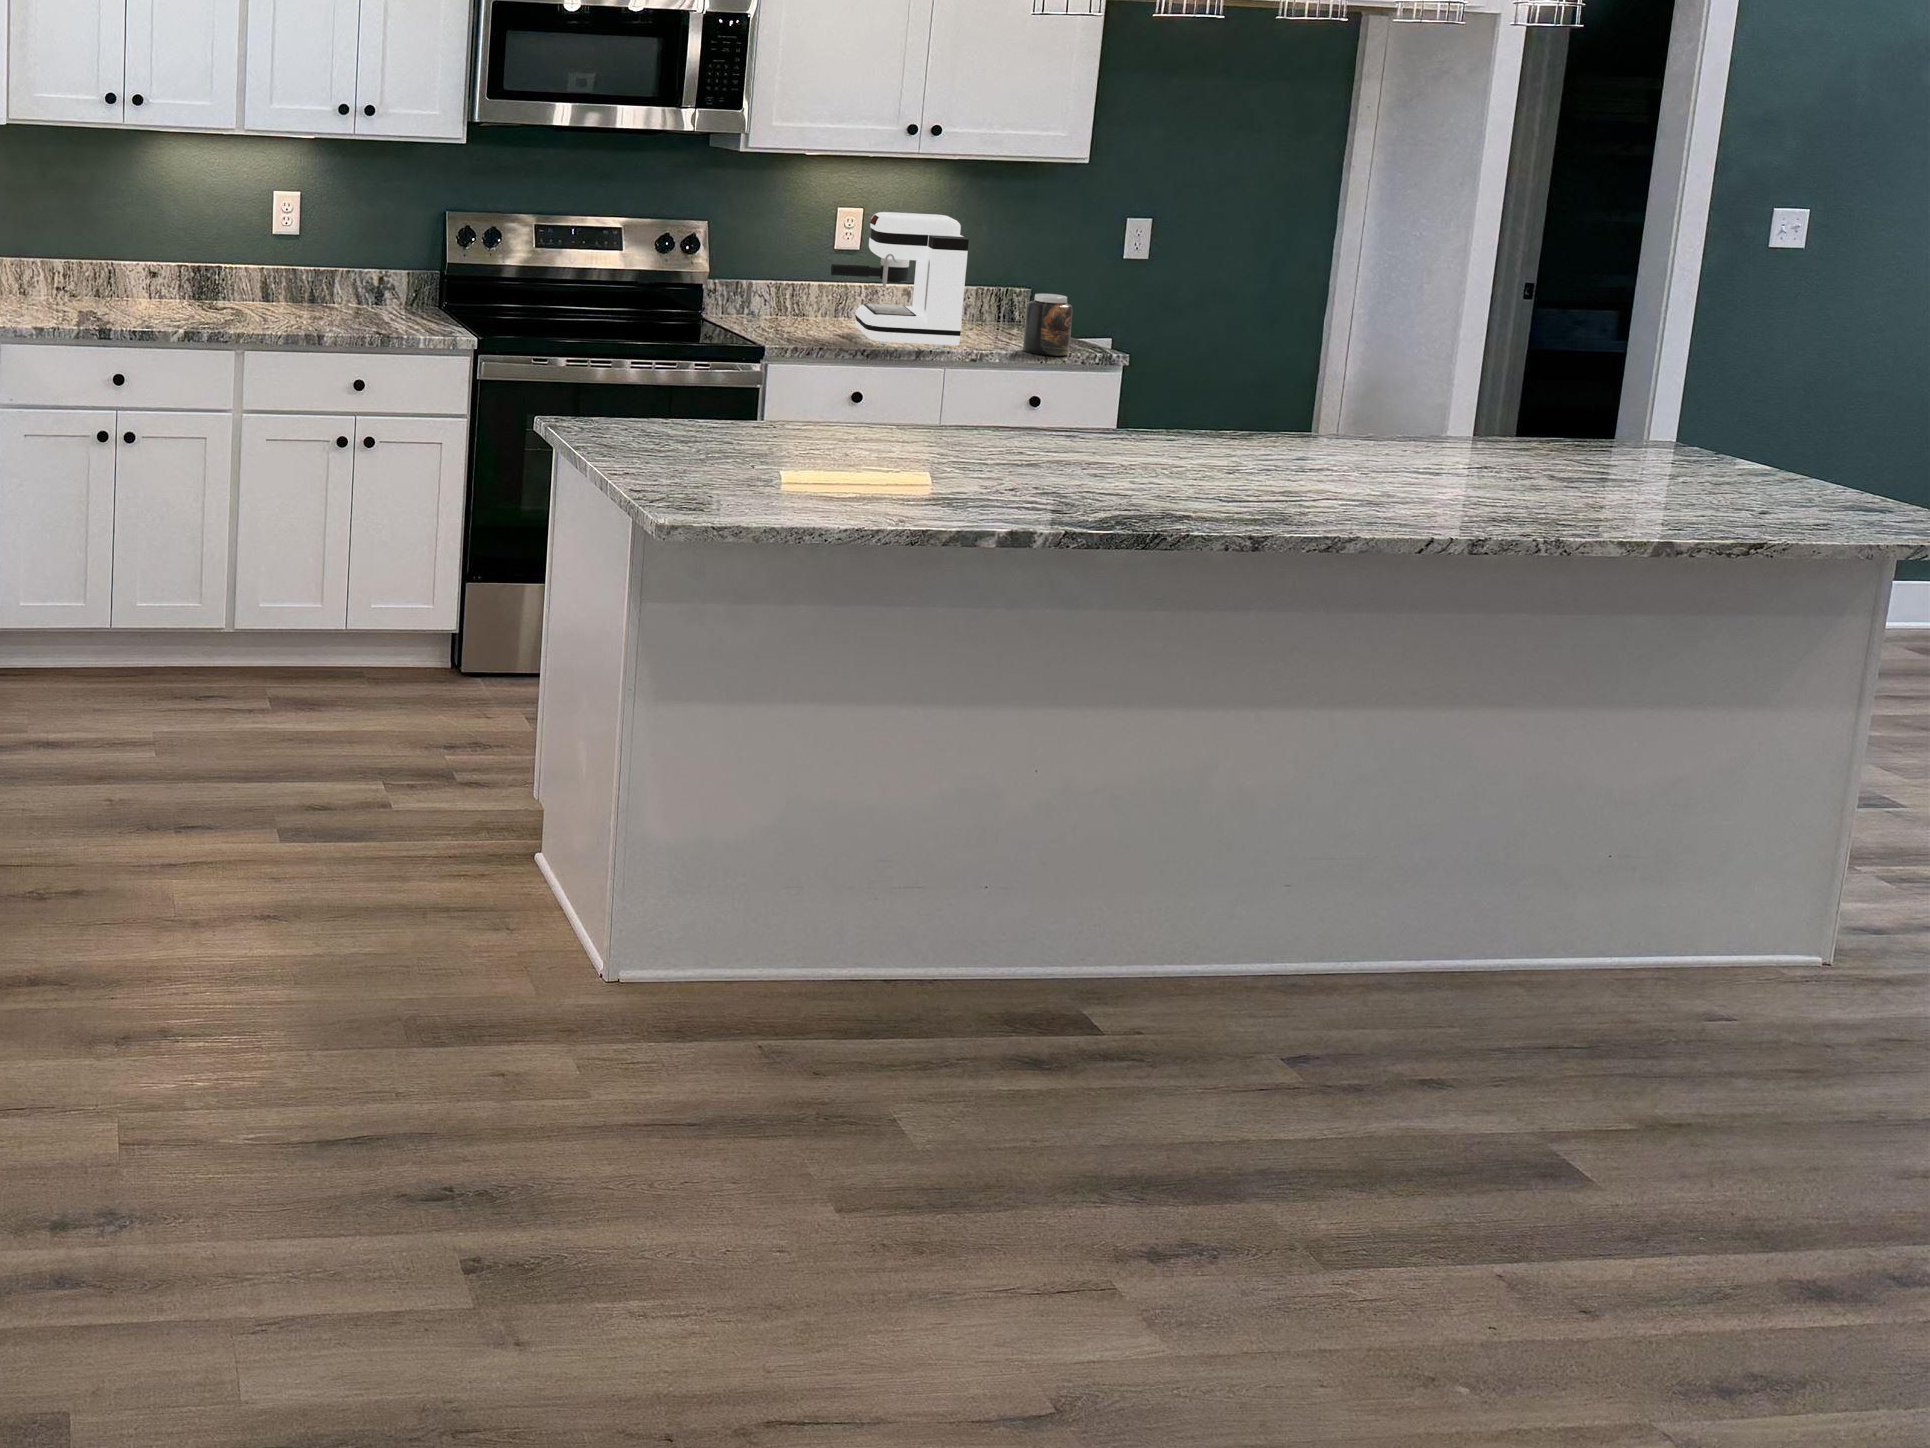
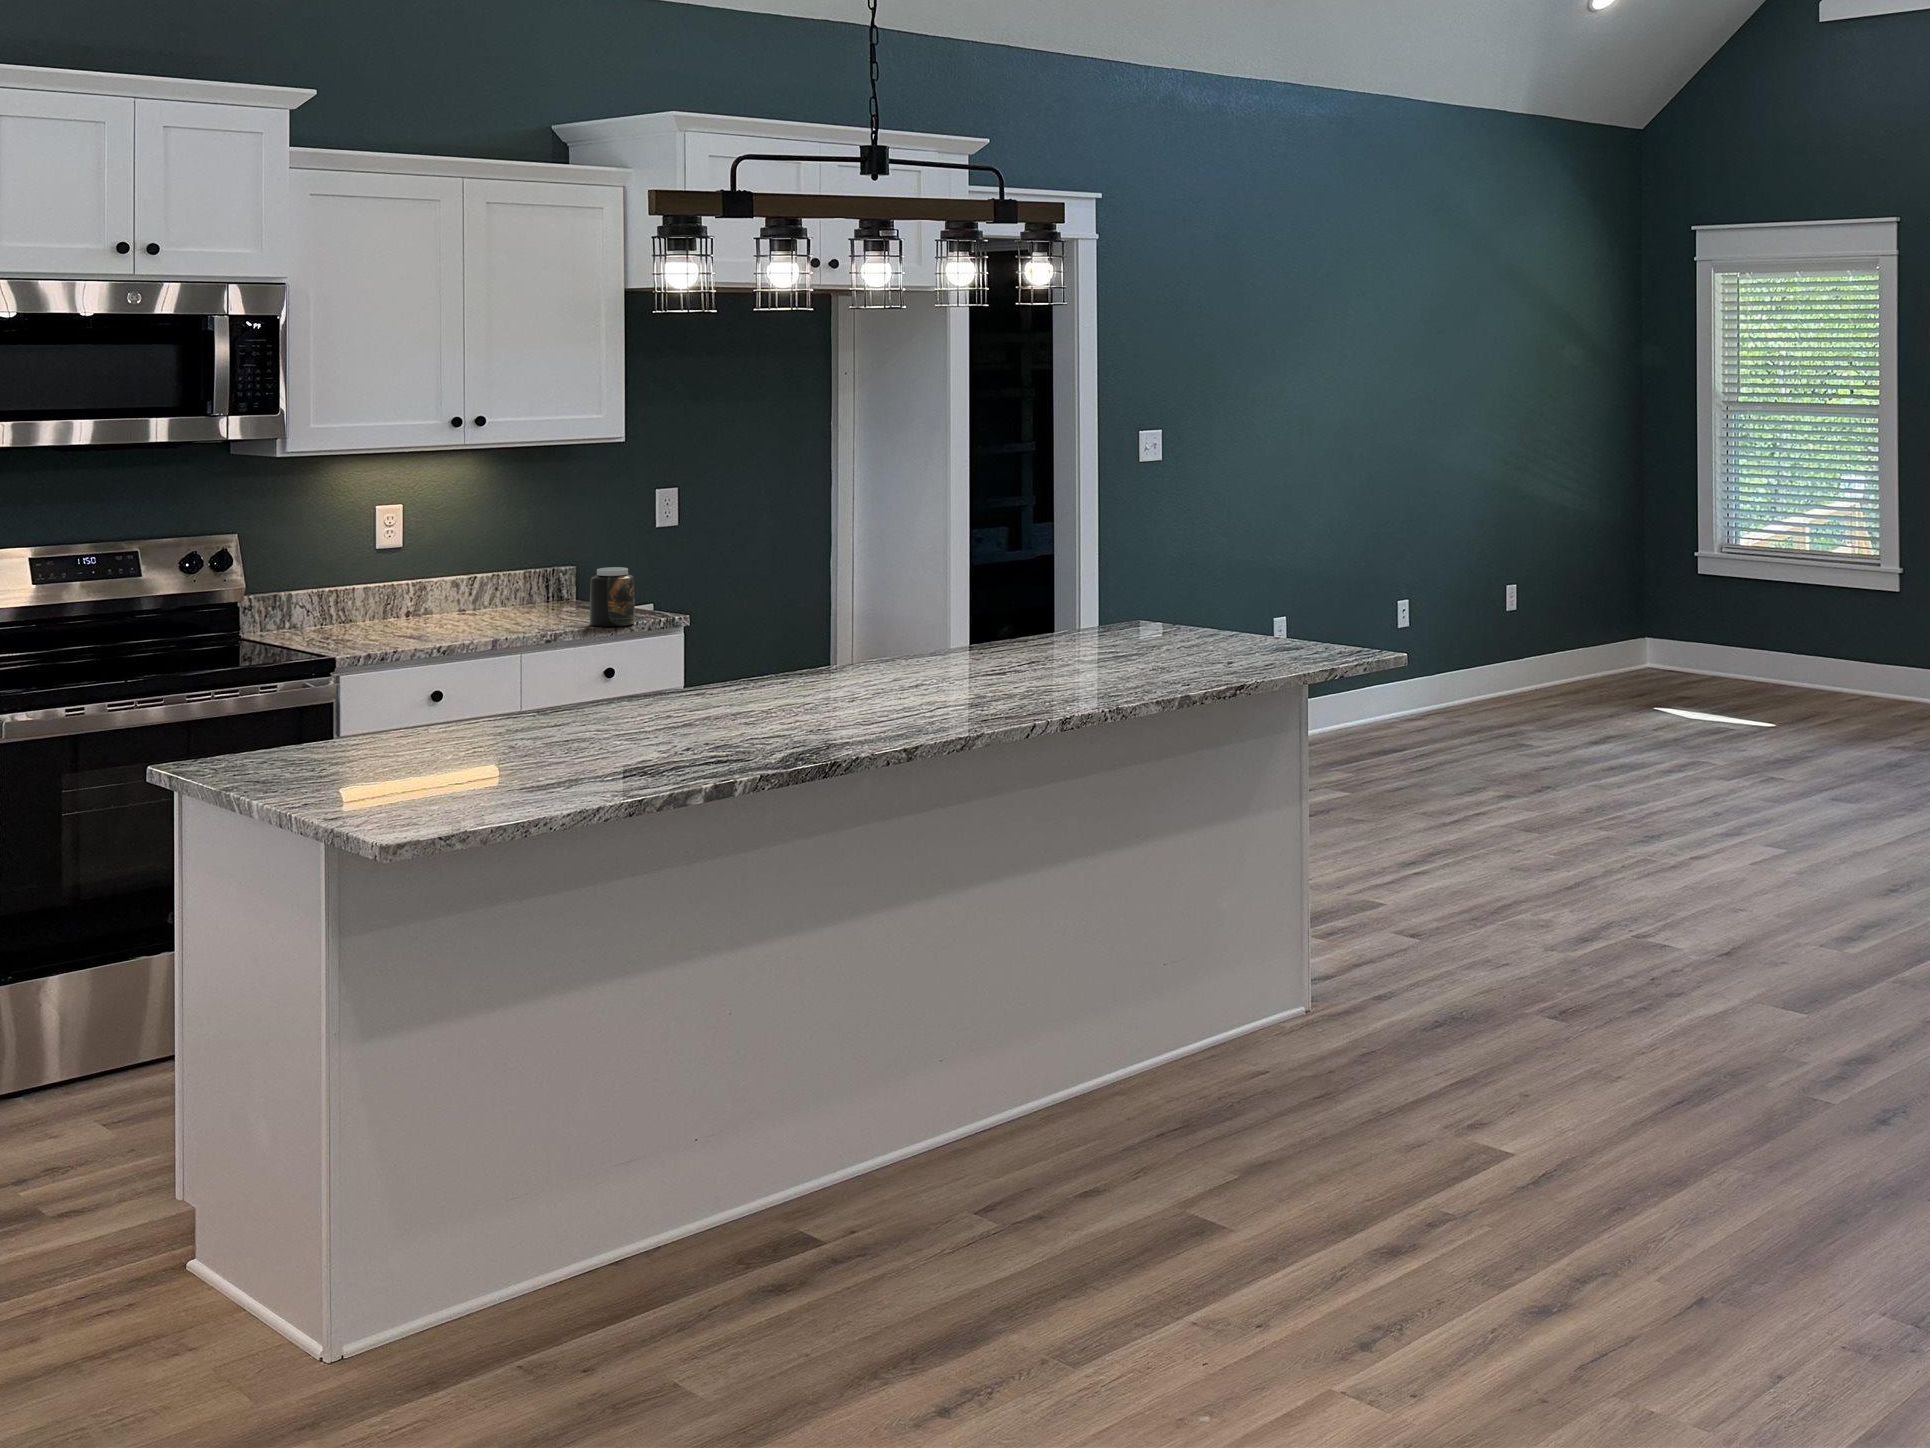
coffee maker: present [831,212,969,347] -> none [387,503,532,639]

